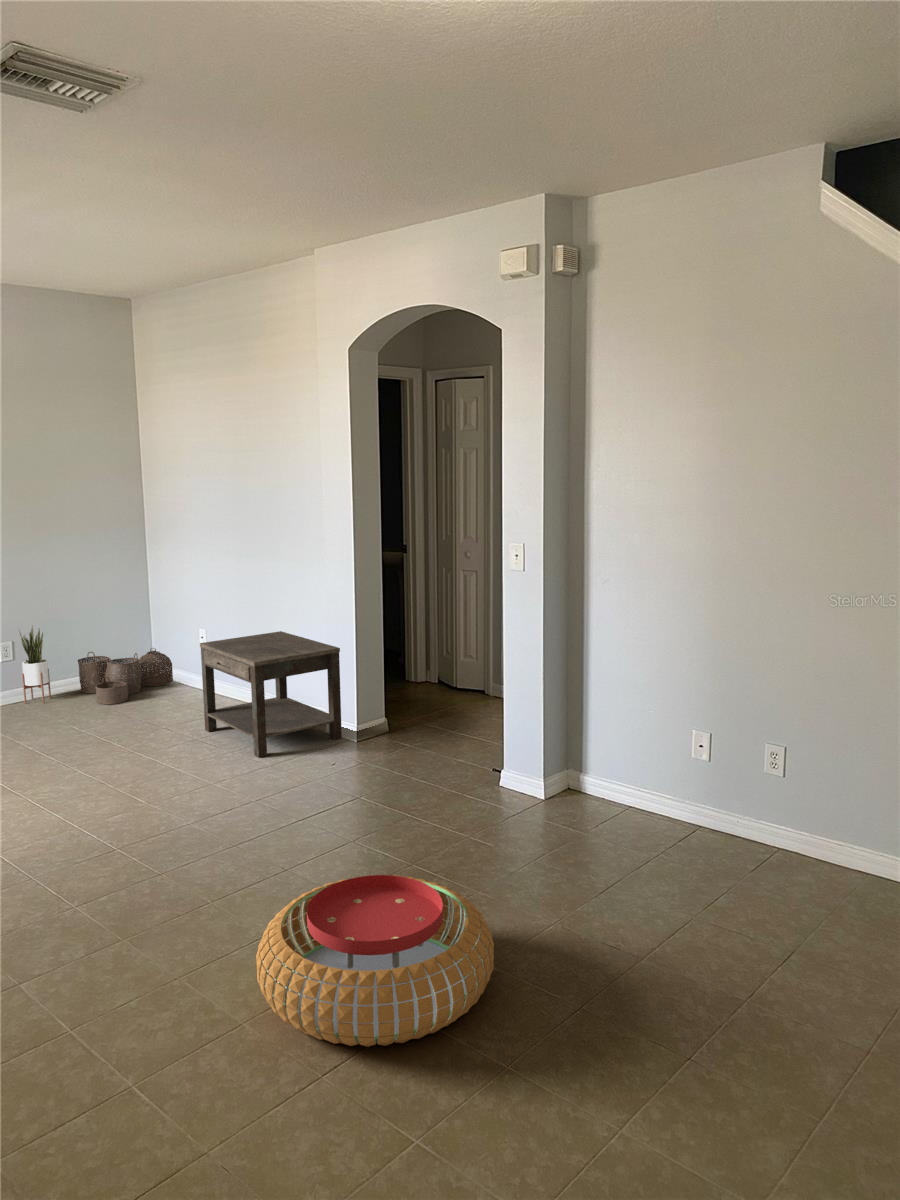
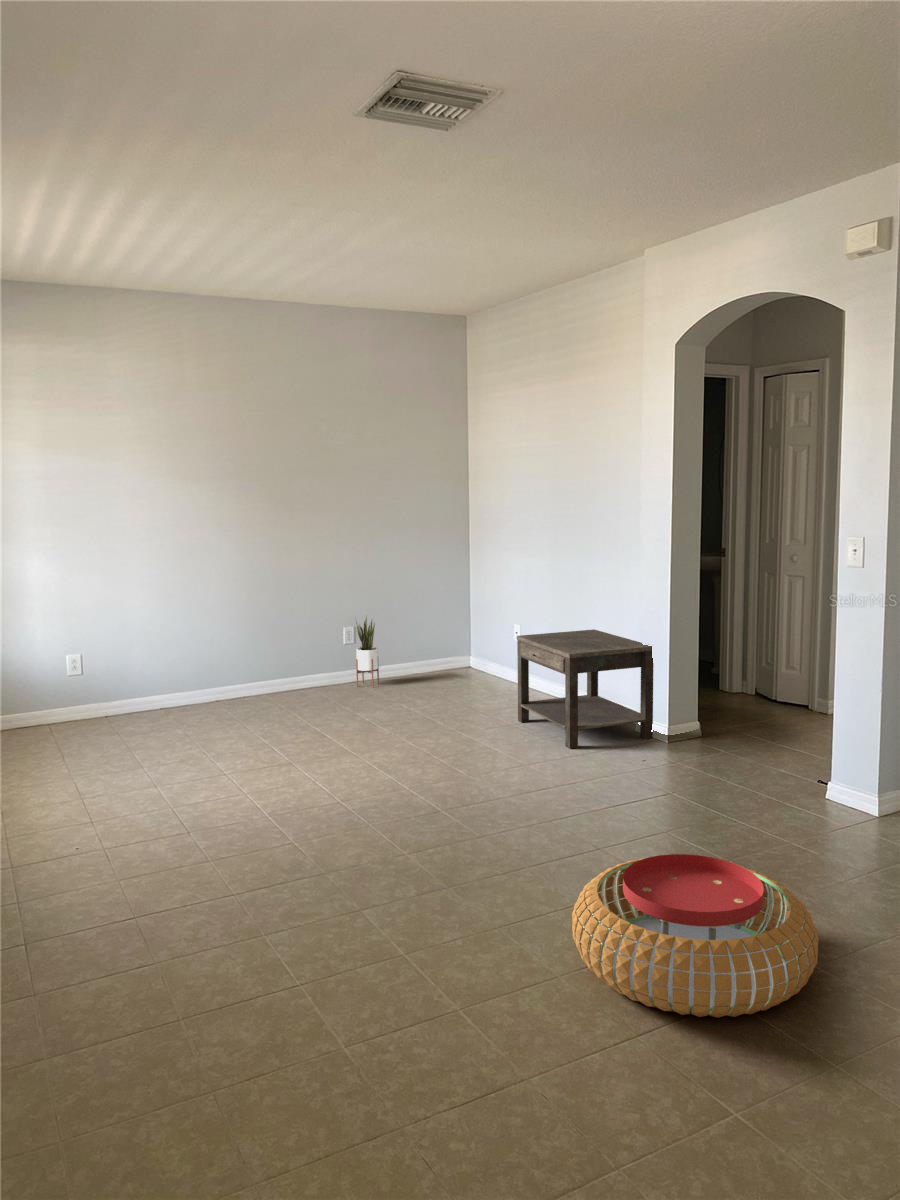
woven basket: present [78,648,173,704] -> none [403,643,488,692]

